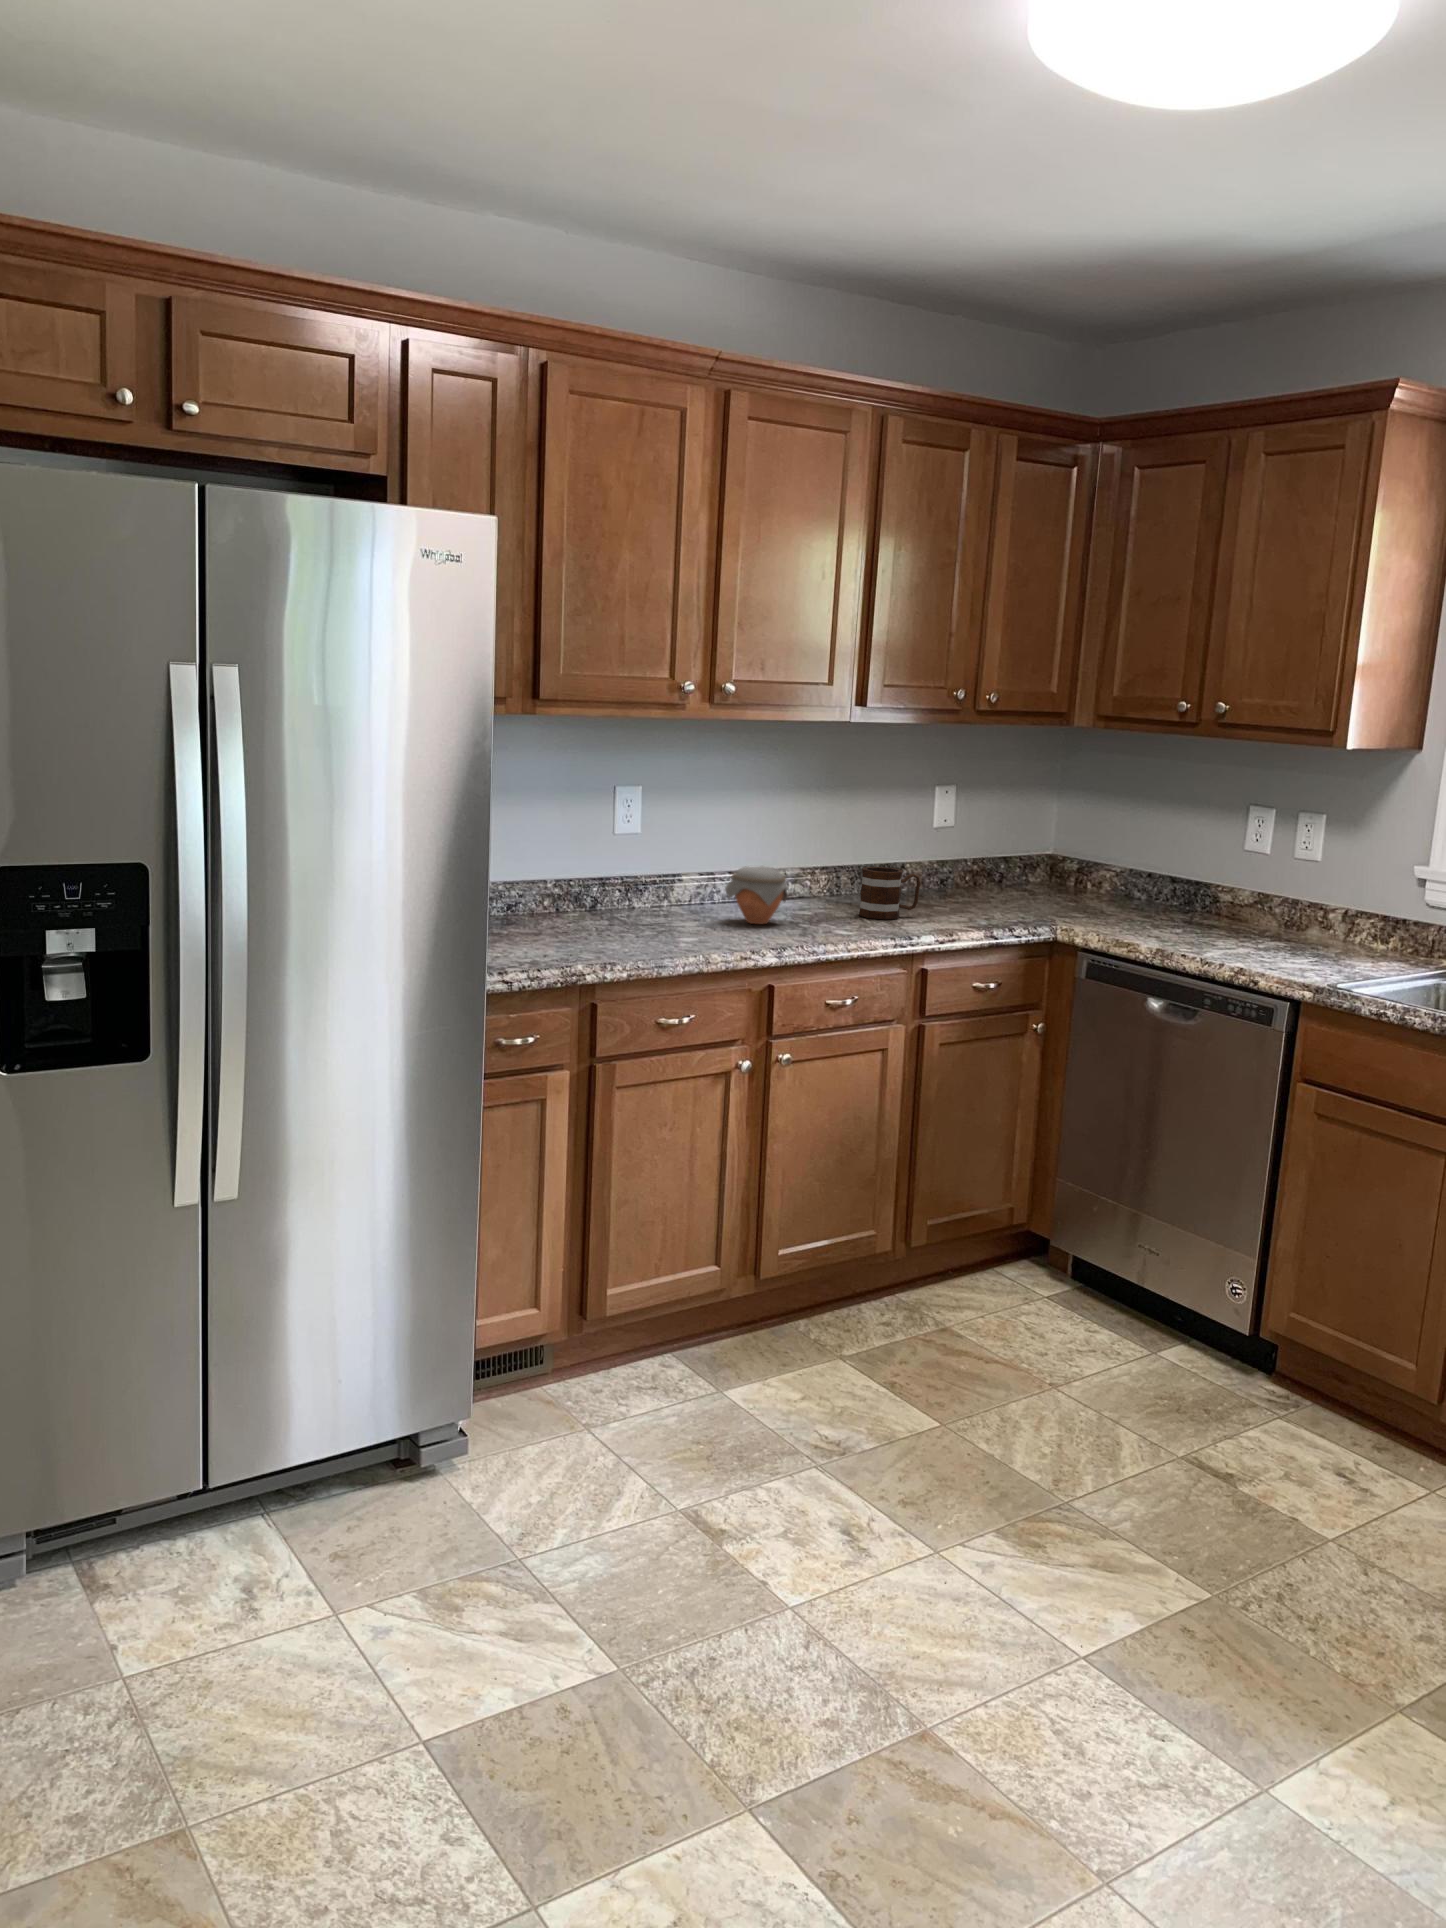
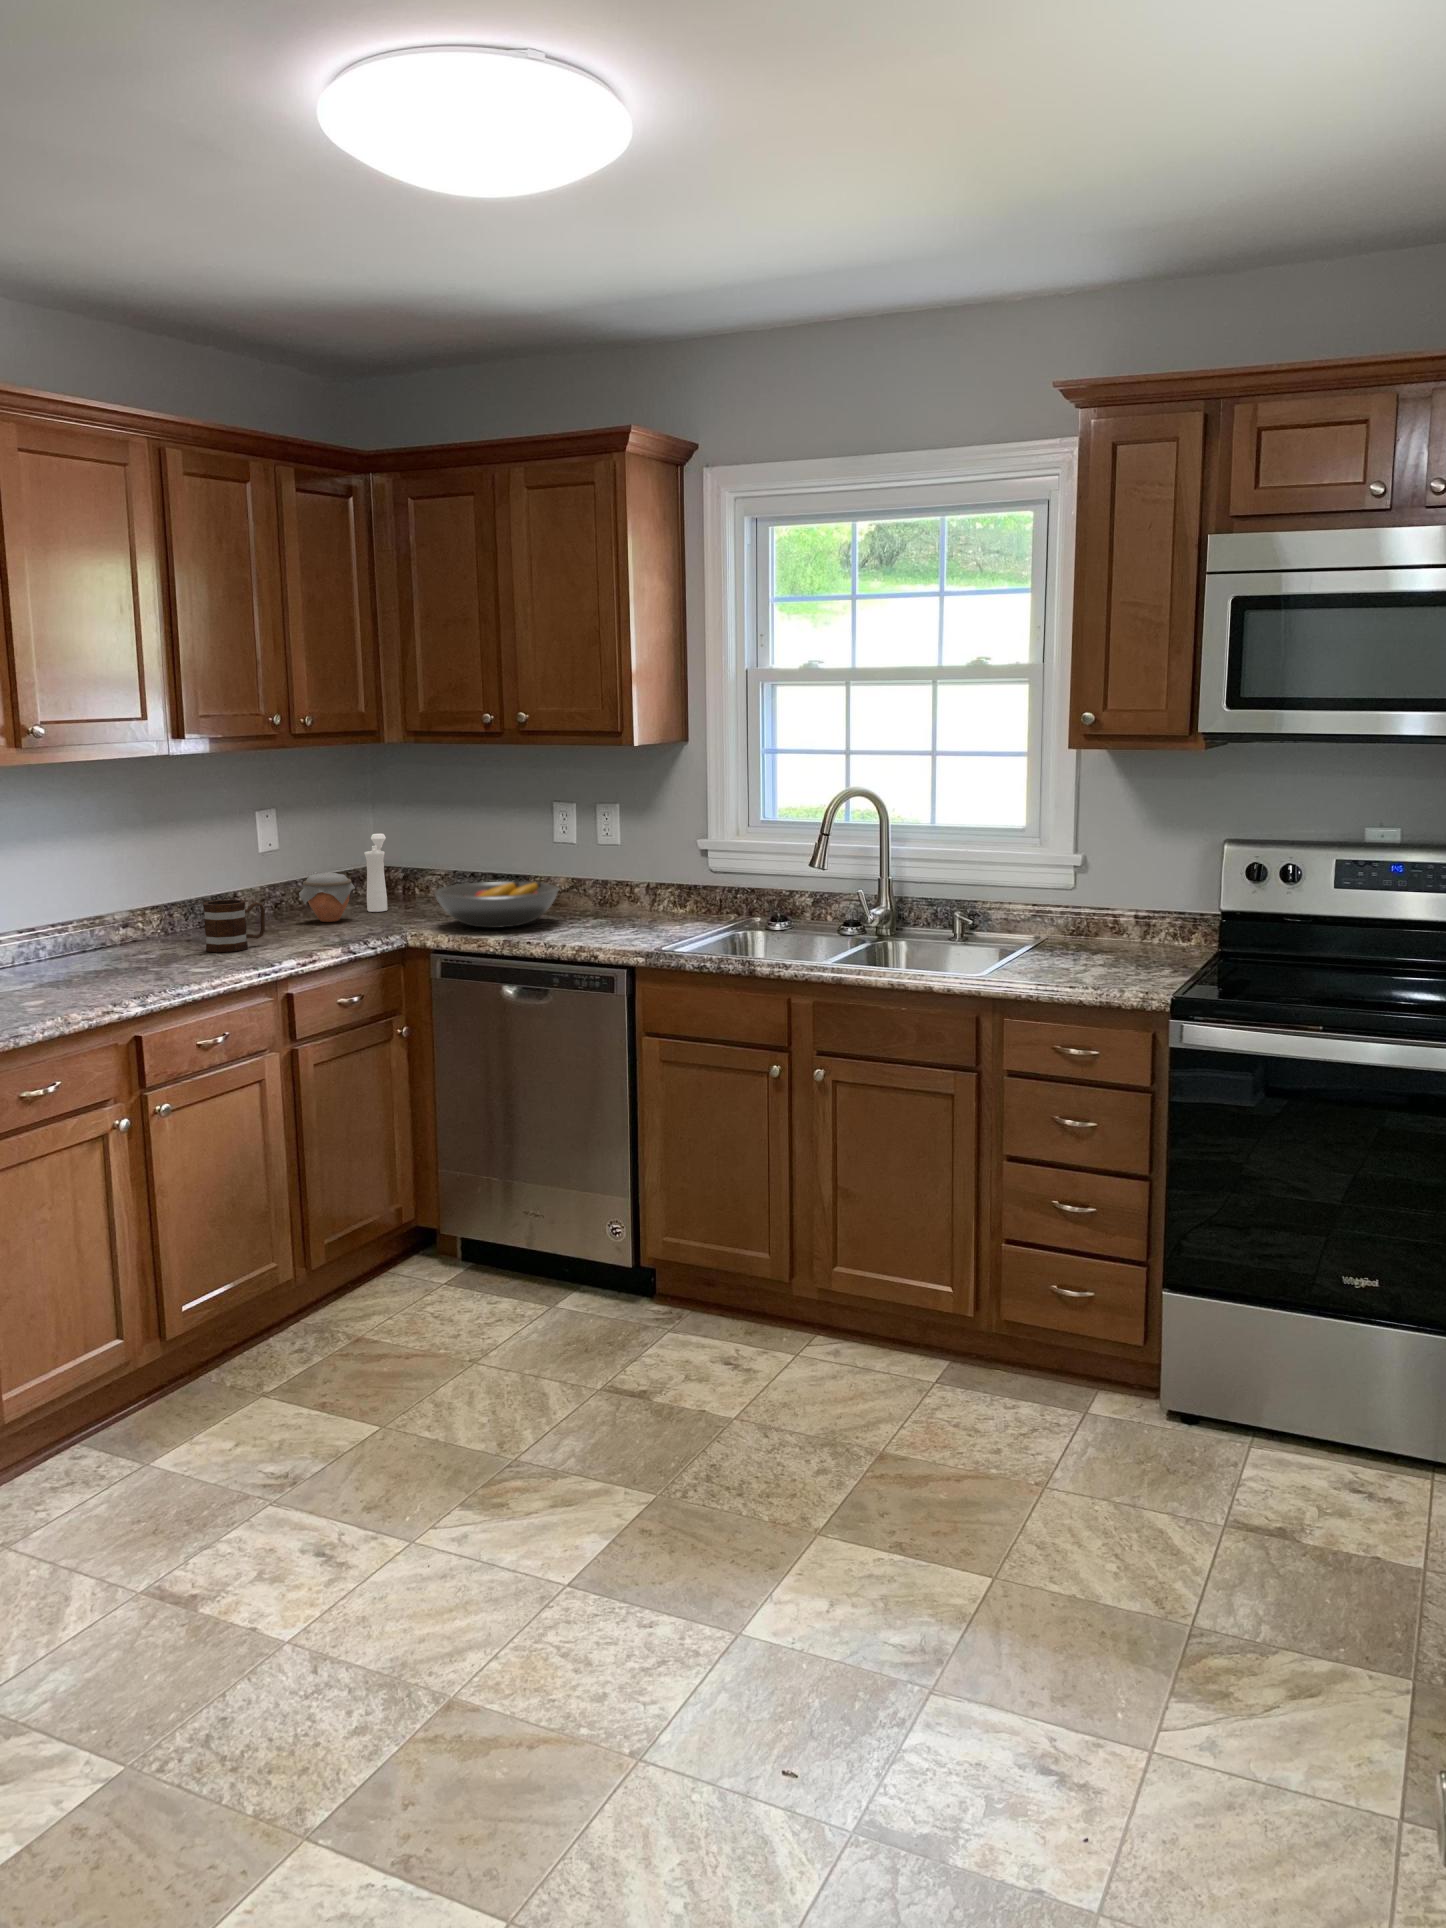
pepper mill: none [1032,819,1064,900] -> present [364,834,387,912]
jar: present [725,866,788,924] -> present [299,873,355,922]
fruit bowl: none [1096,882,1237,935] -> present [434,882,559,928]

